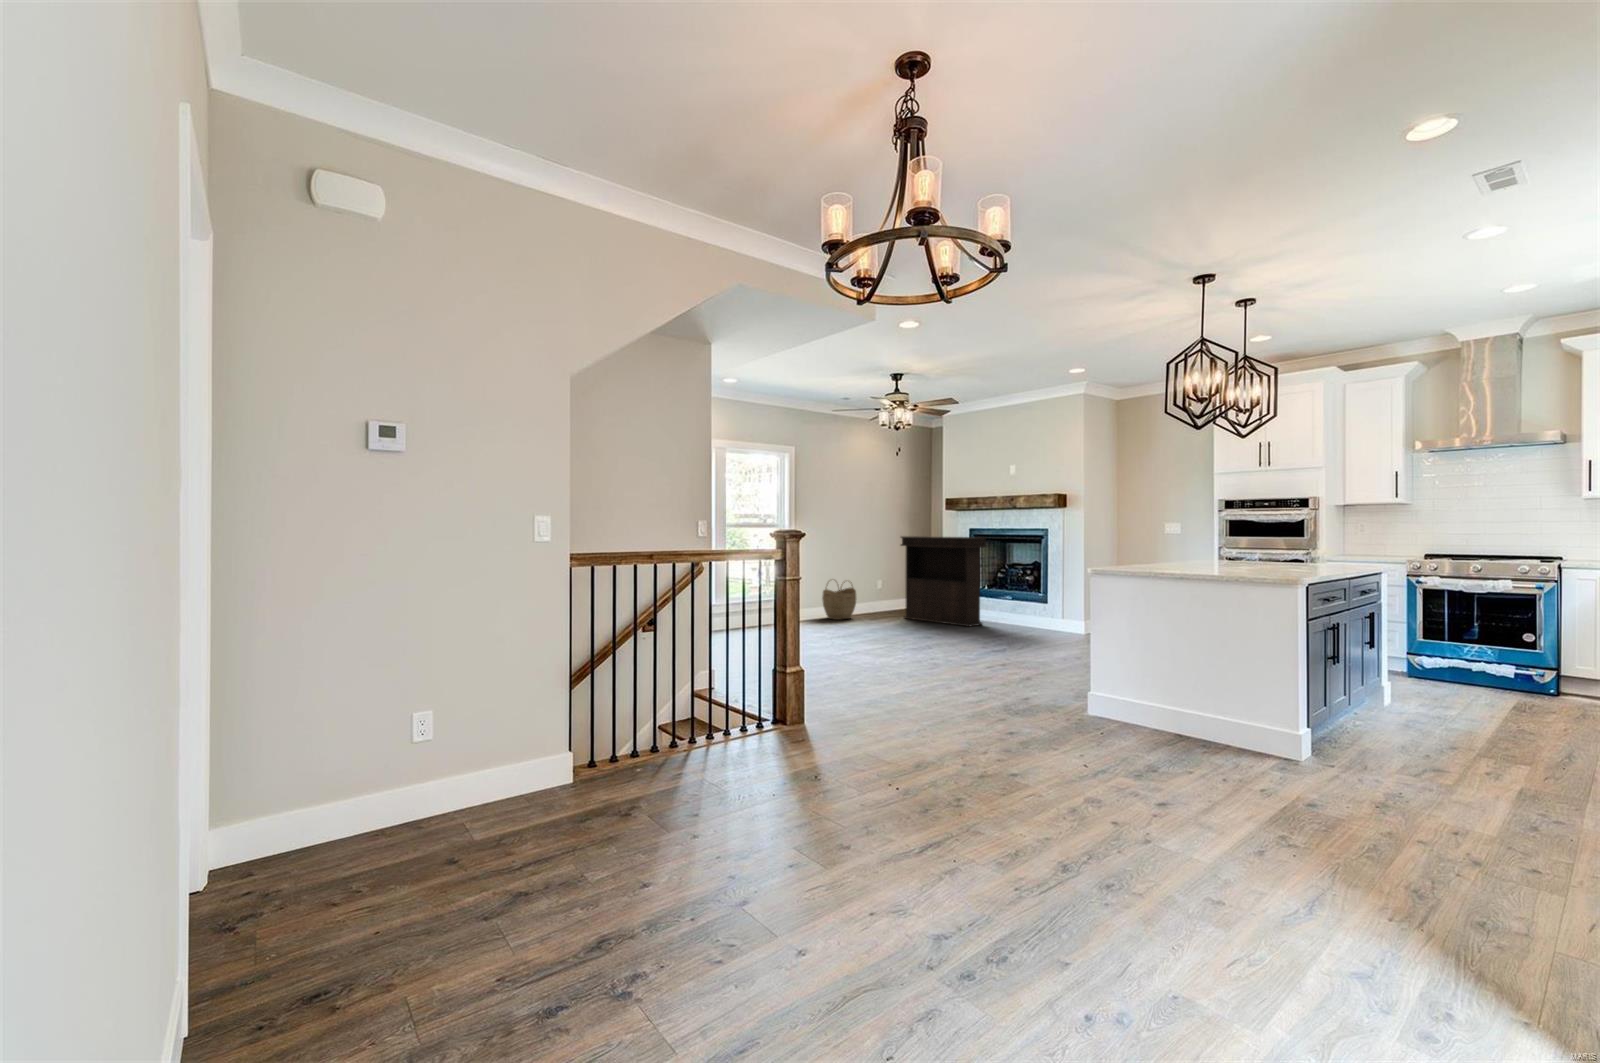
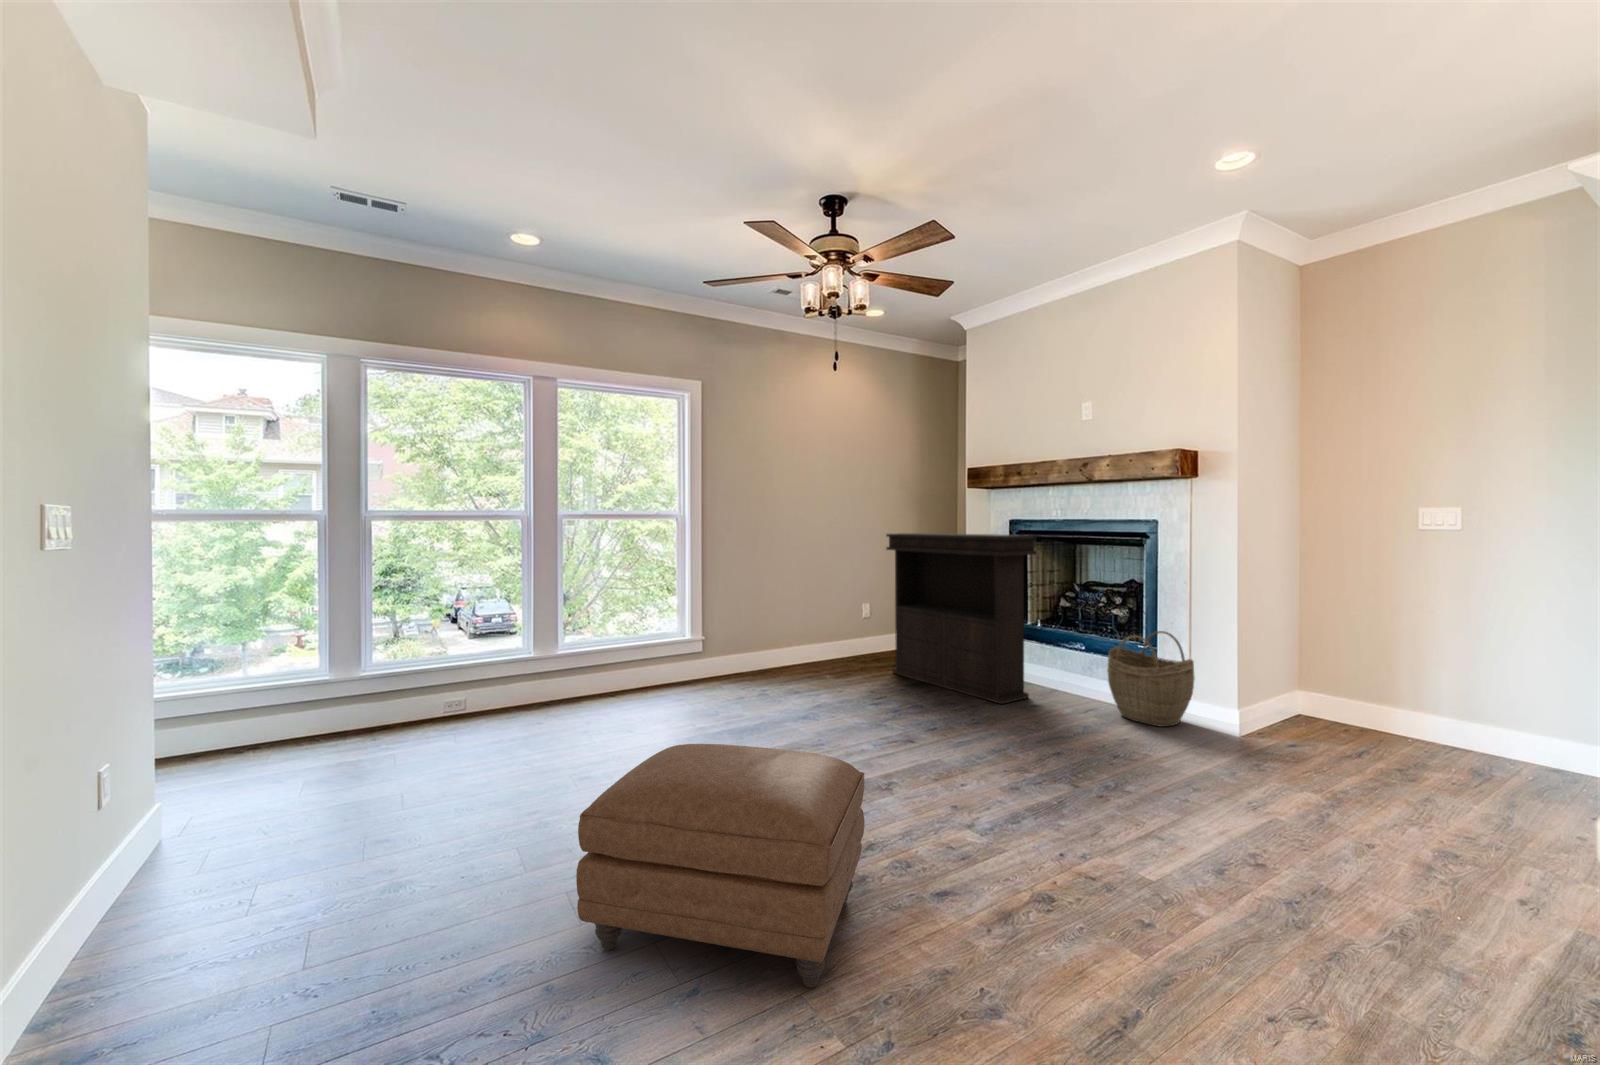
woven basket: present [822,582,856,620] -> present [1107,631,1195,727]
ottoman: none [851,610,938,673] -> present [576,744,865,987]

